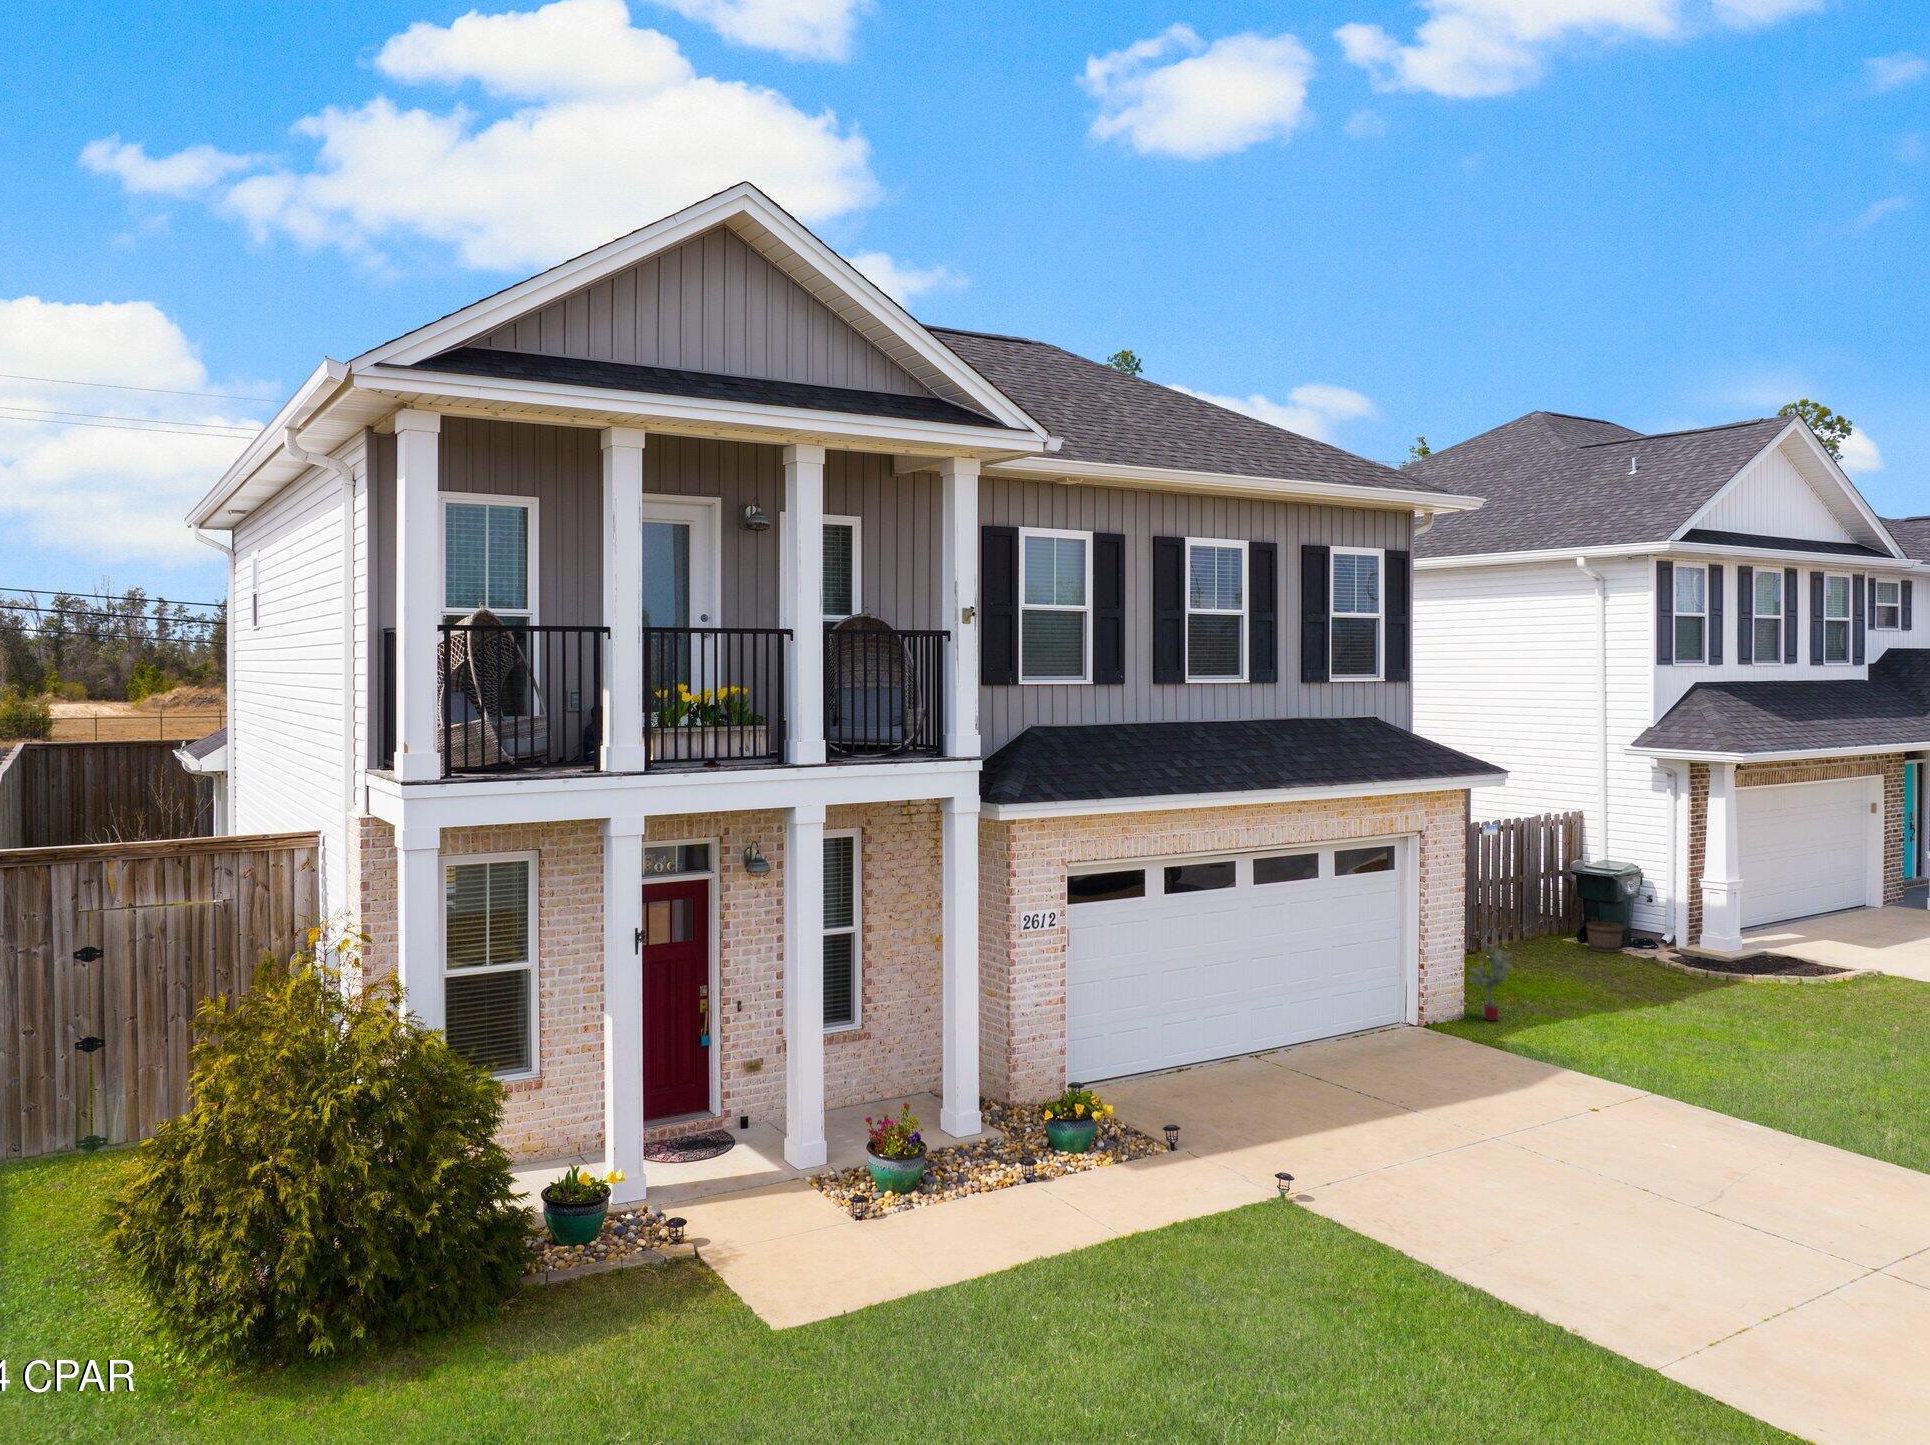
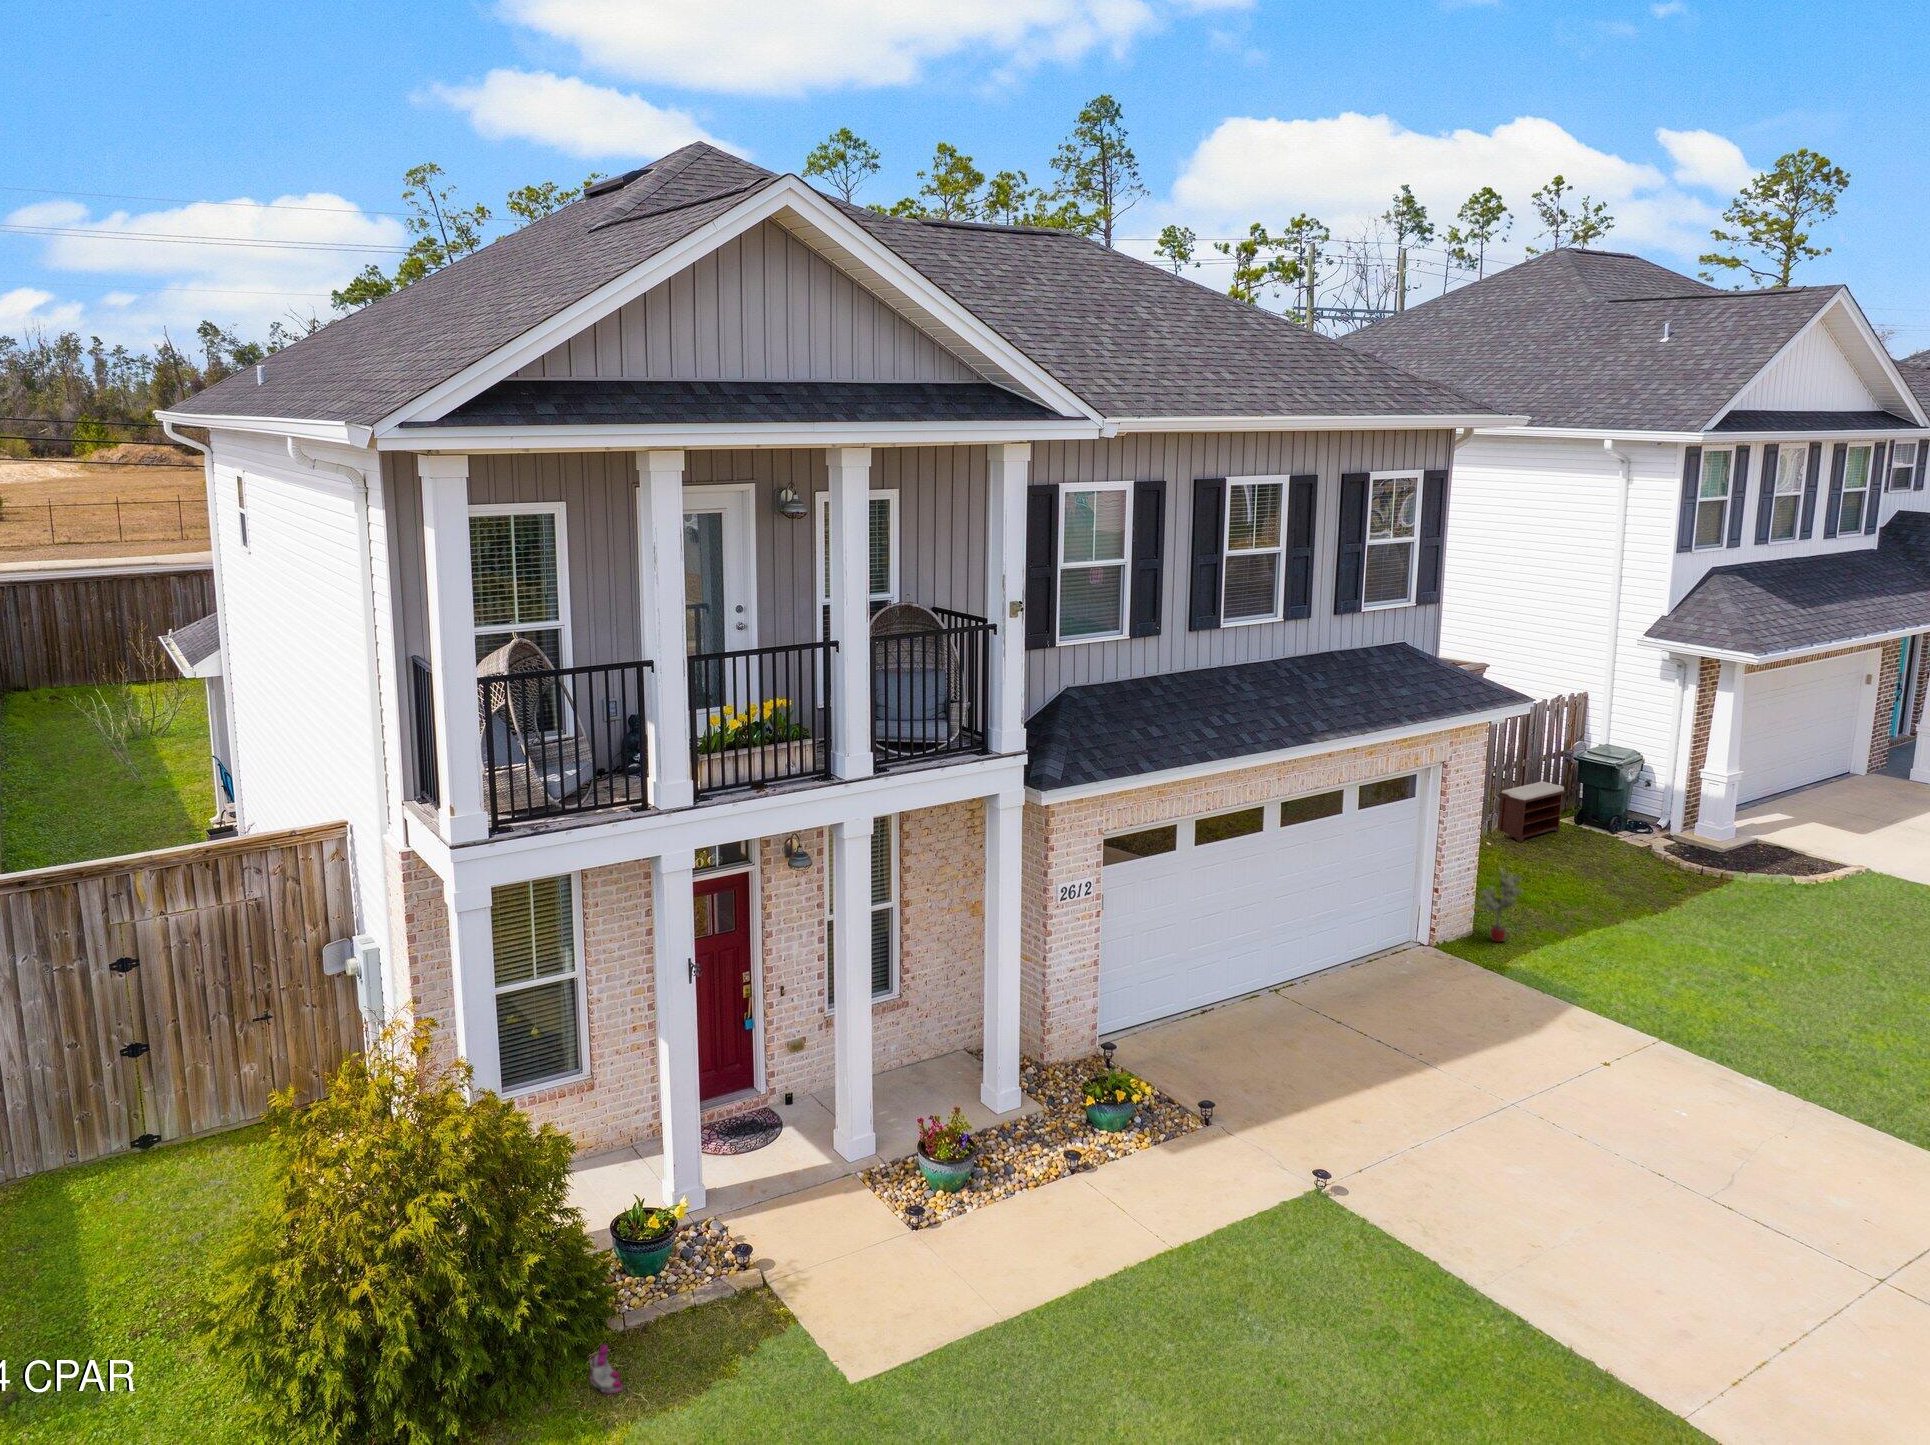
bench: none [1497,895,1566,953] -> present [1498,781,1566,843]
bucket: present [1587,921,1624,953] -> none [1584,806,1621,843]
boots: none [504,1284,538,1334] -> present [590,1345,623,1394]

